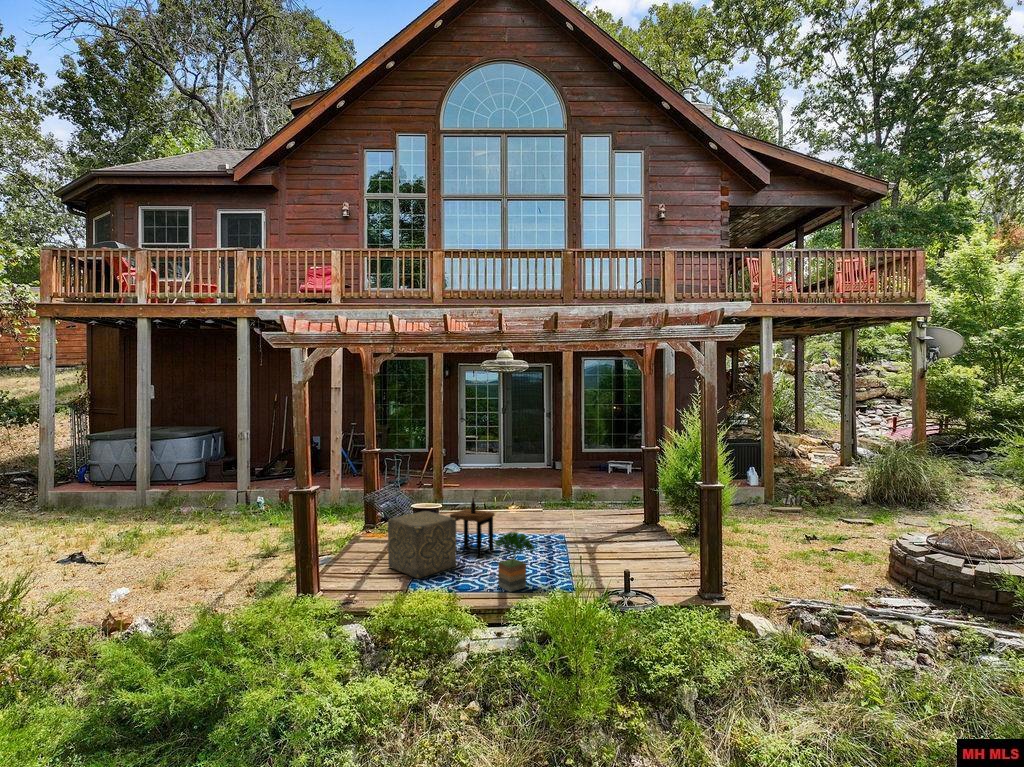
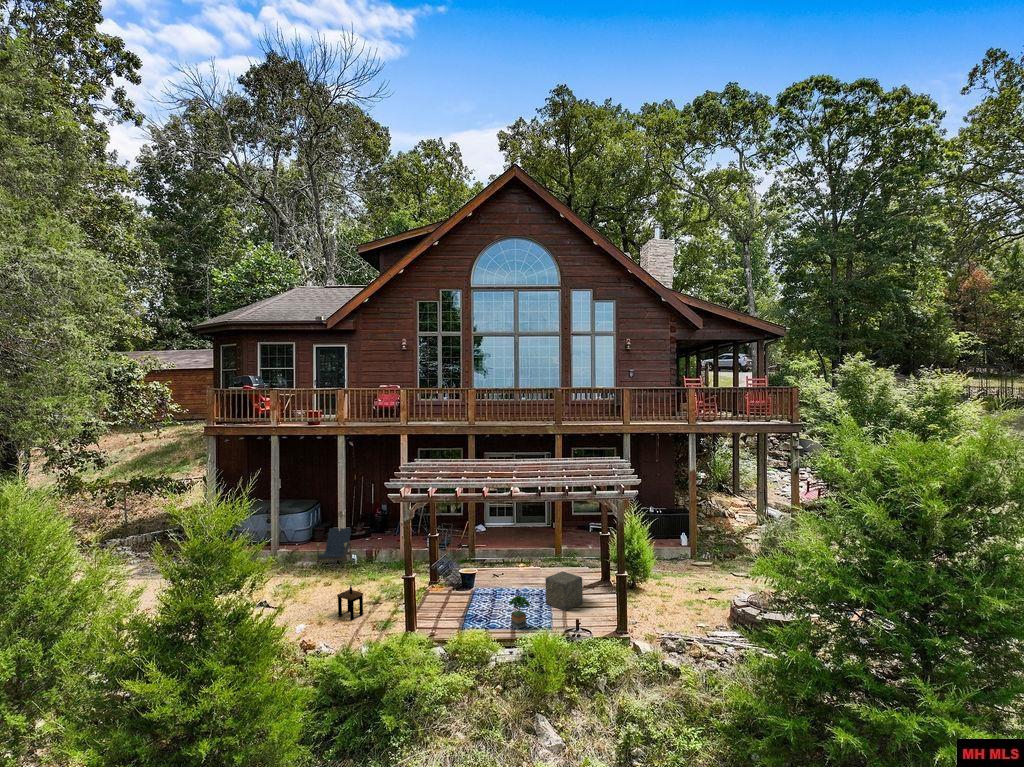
lounge chair: none [198,459,256,517] -> present [317,528,352,568]
side table: present [450,498,495,558] -> present [337,585,363,621]
ottoman: present [388,511,456,578] -> present [545,571,583,611]

